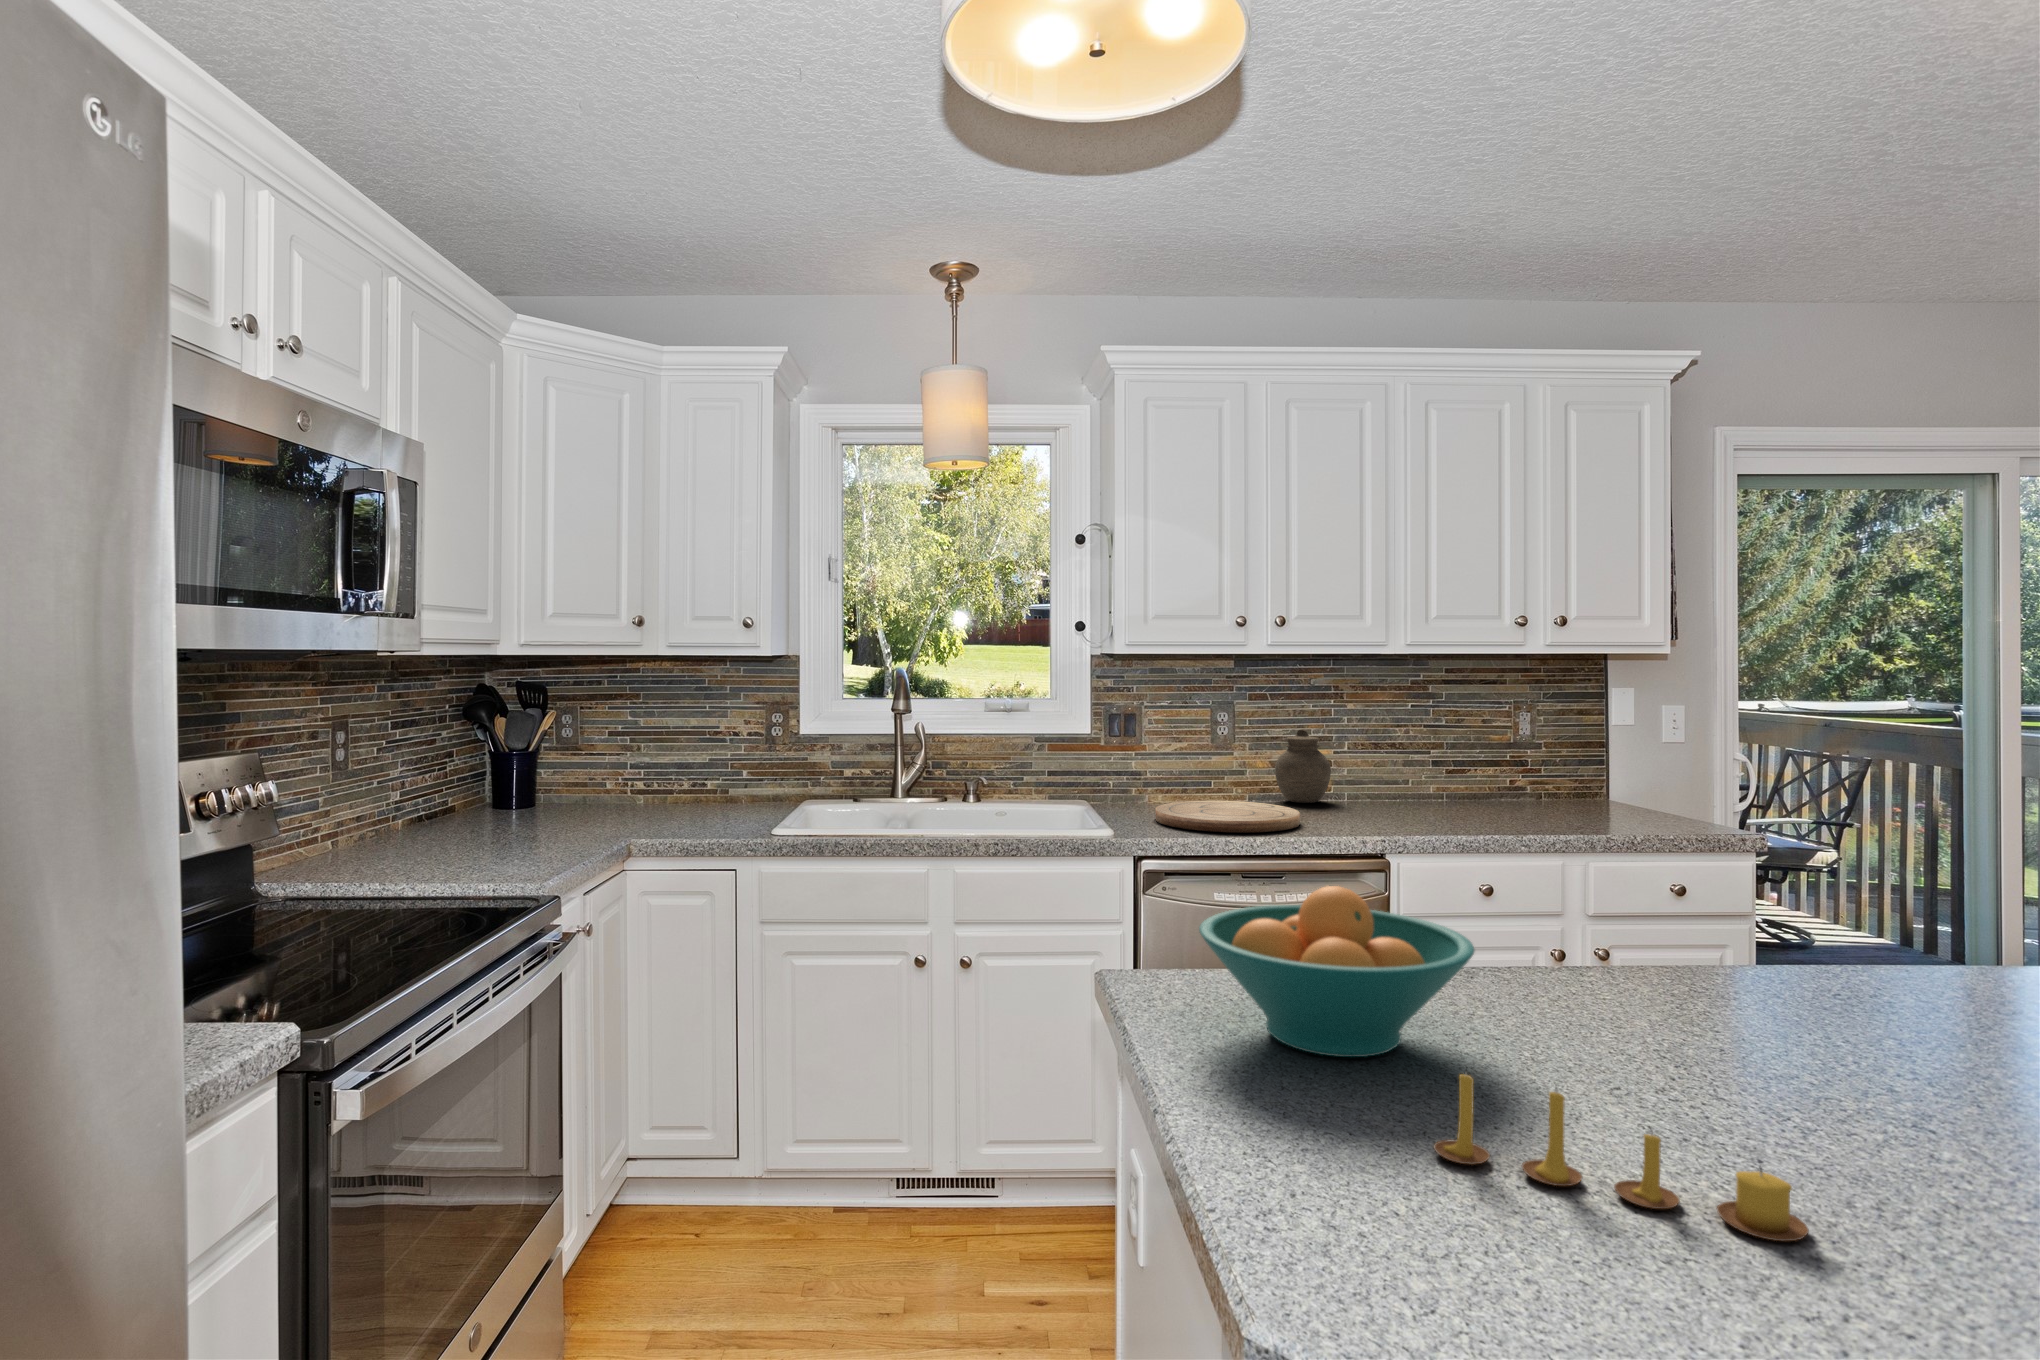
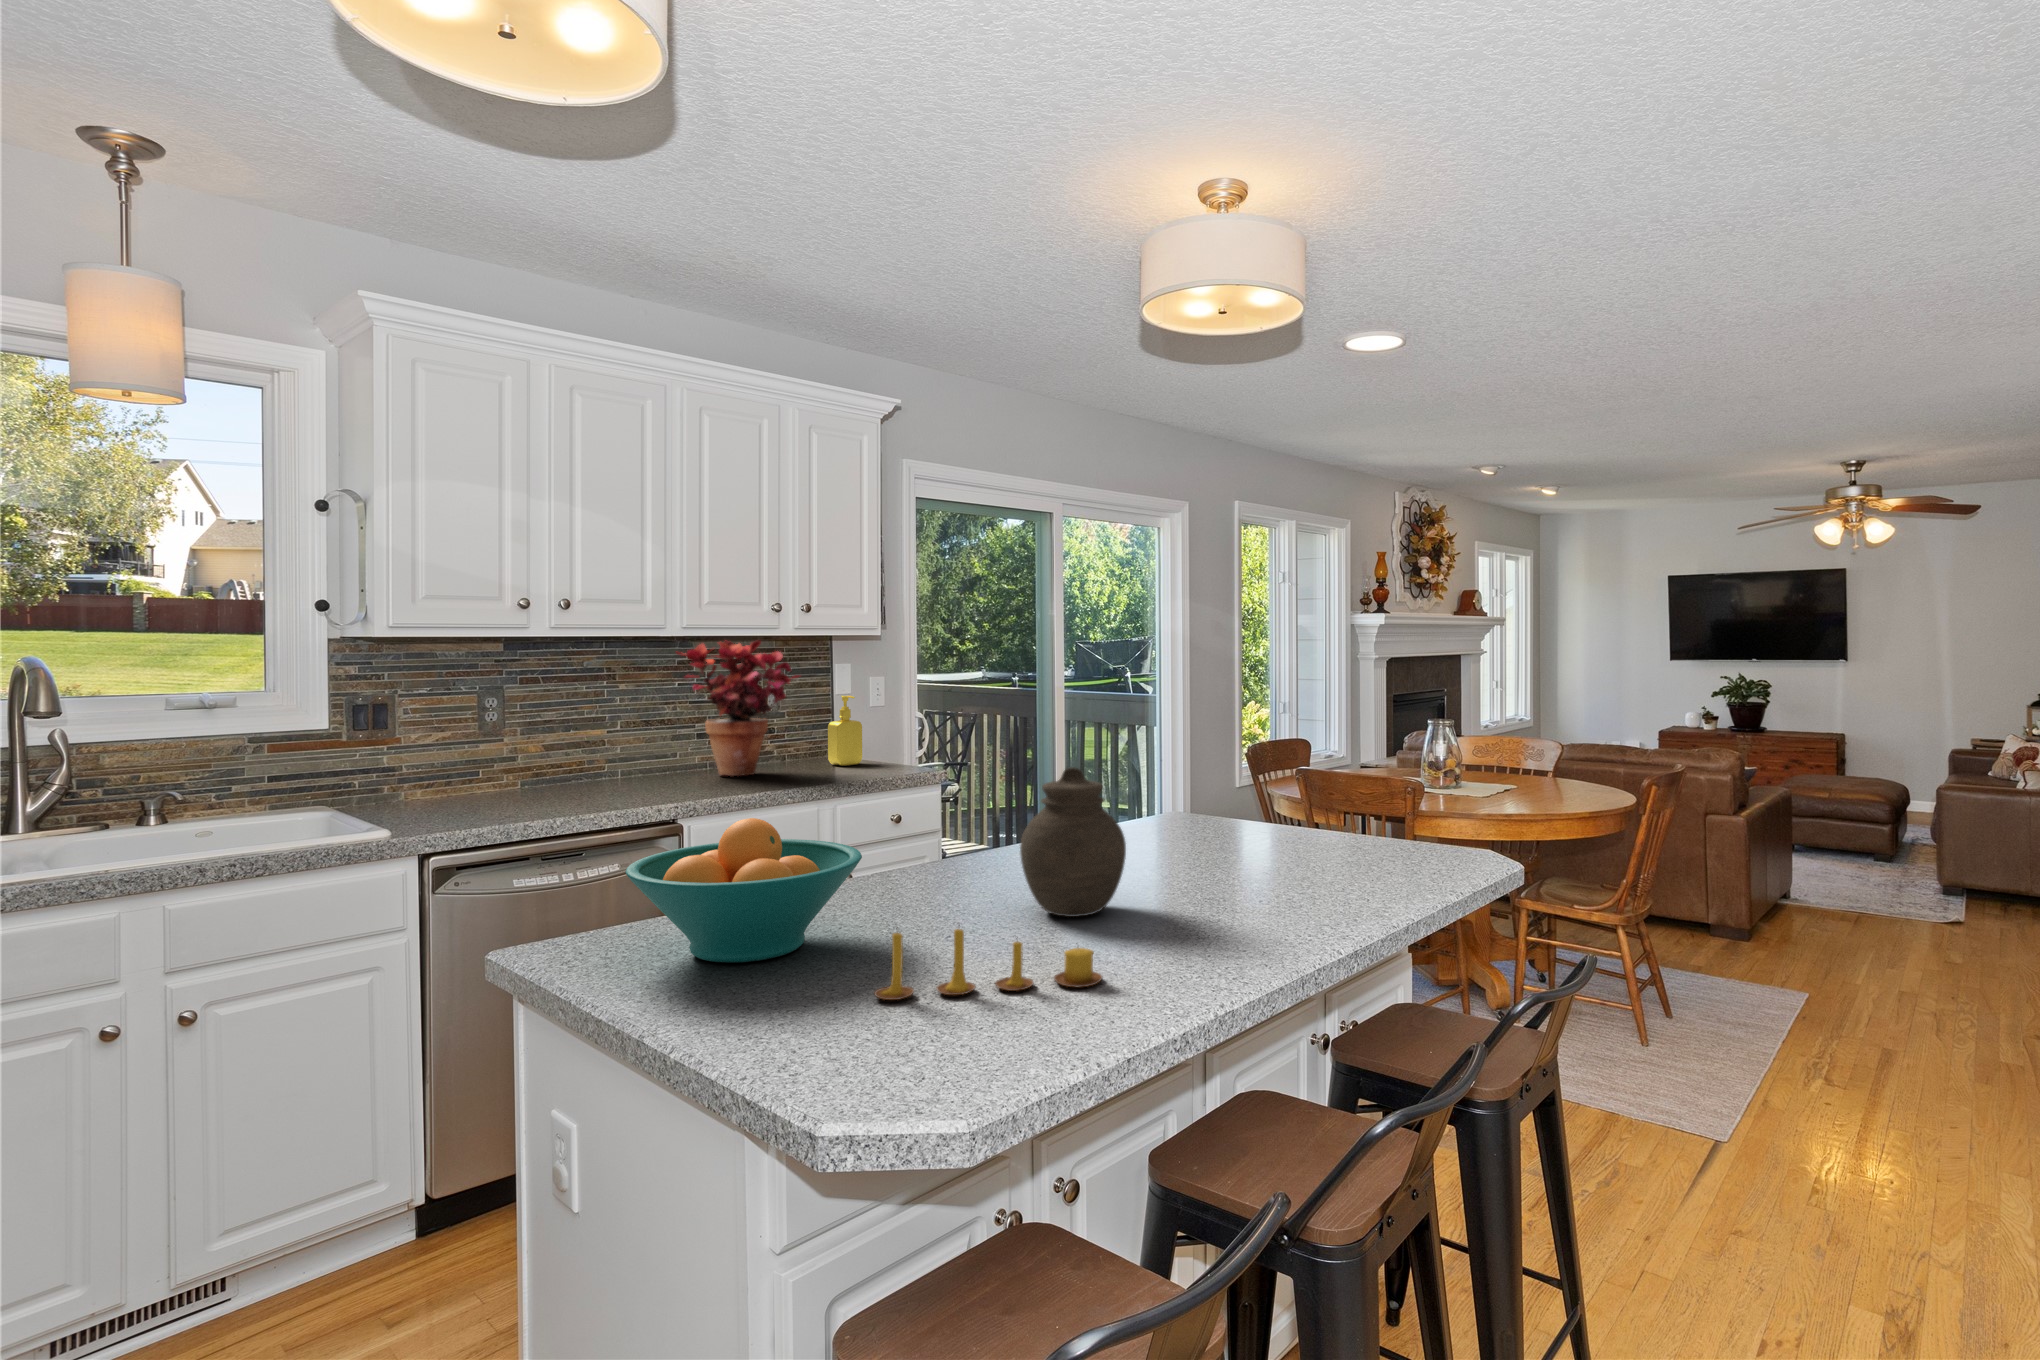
potted plant: none [1401,659,1551,814] -> present [676,641,799,776]
soap dispenser: none [1591,728,1638,814] -> present [828,696,862,766]
jar: present [1275,729,1331,803] -> present [1020,767,1126,917]
cutting board: present [1155,801,1300,833] -> none [428,786,590,819]

